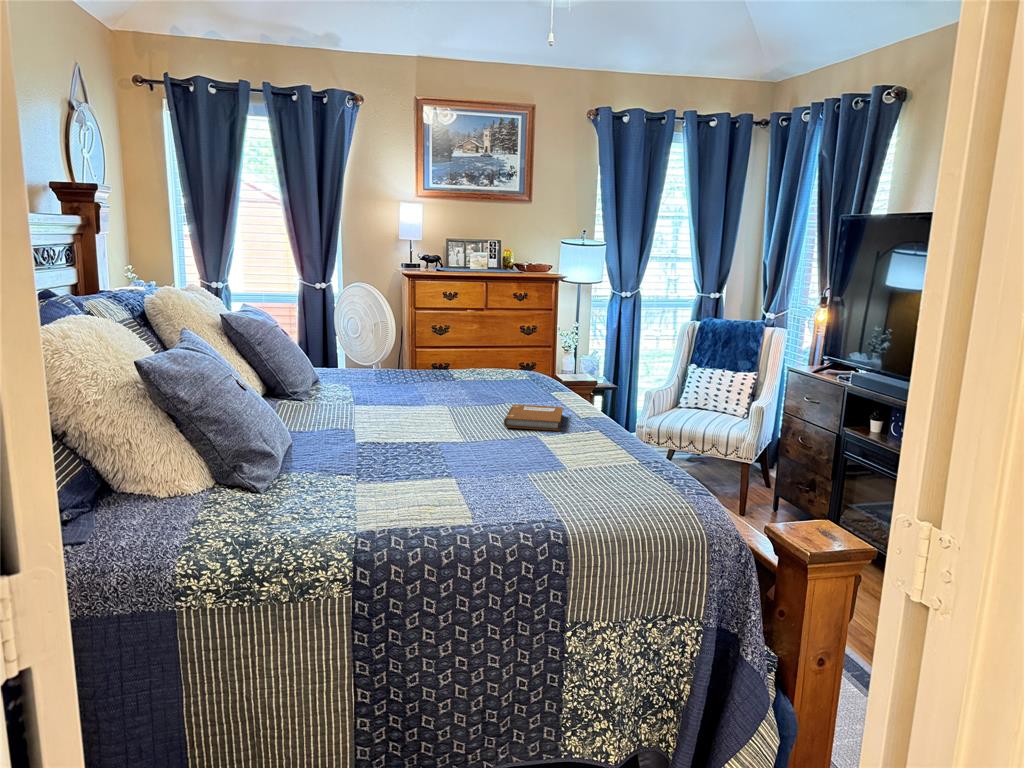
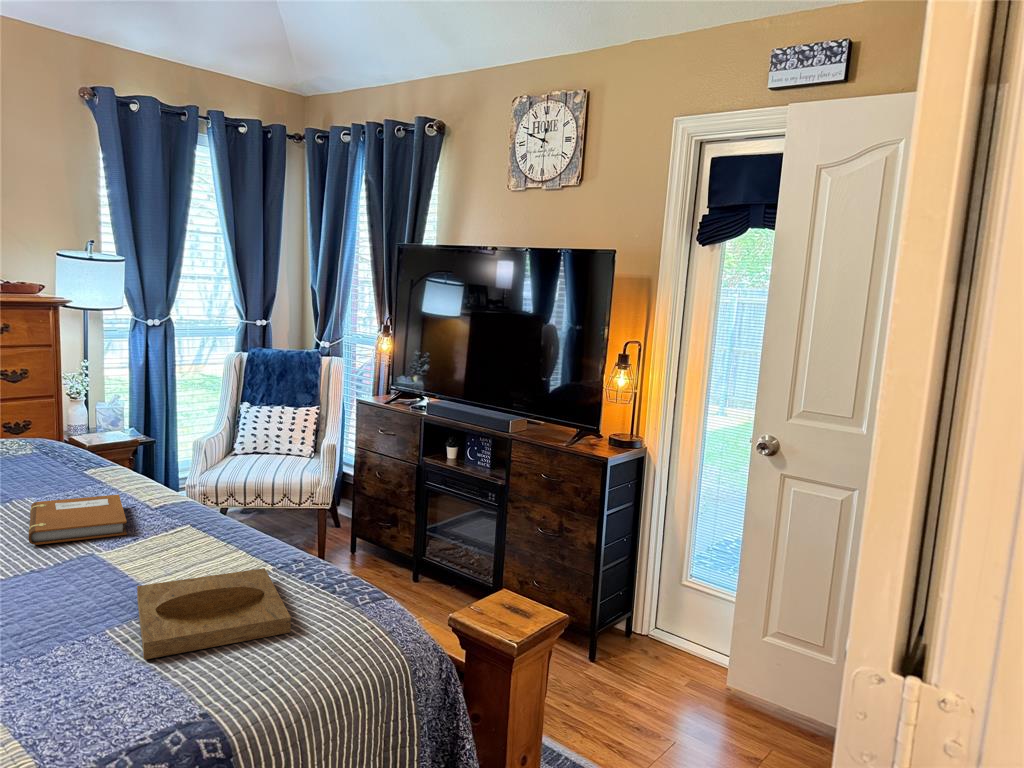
tray: none [538,453,631,496] -> present [137,568,291,660]

